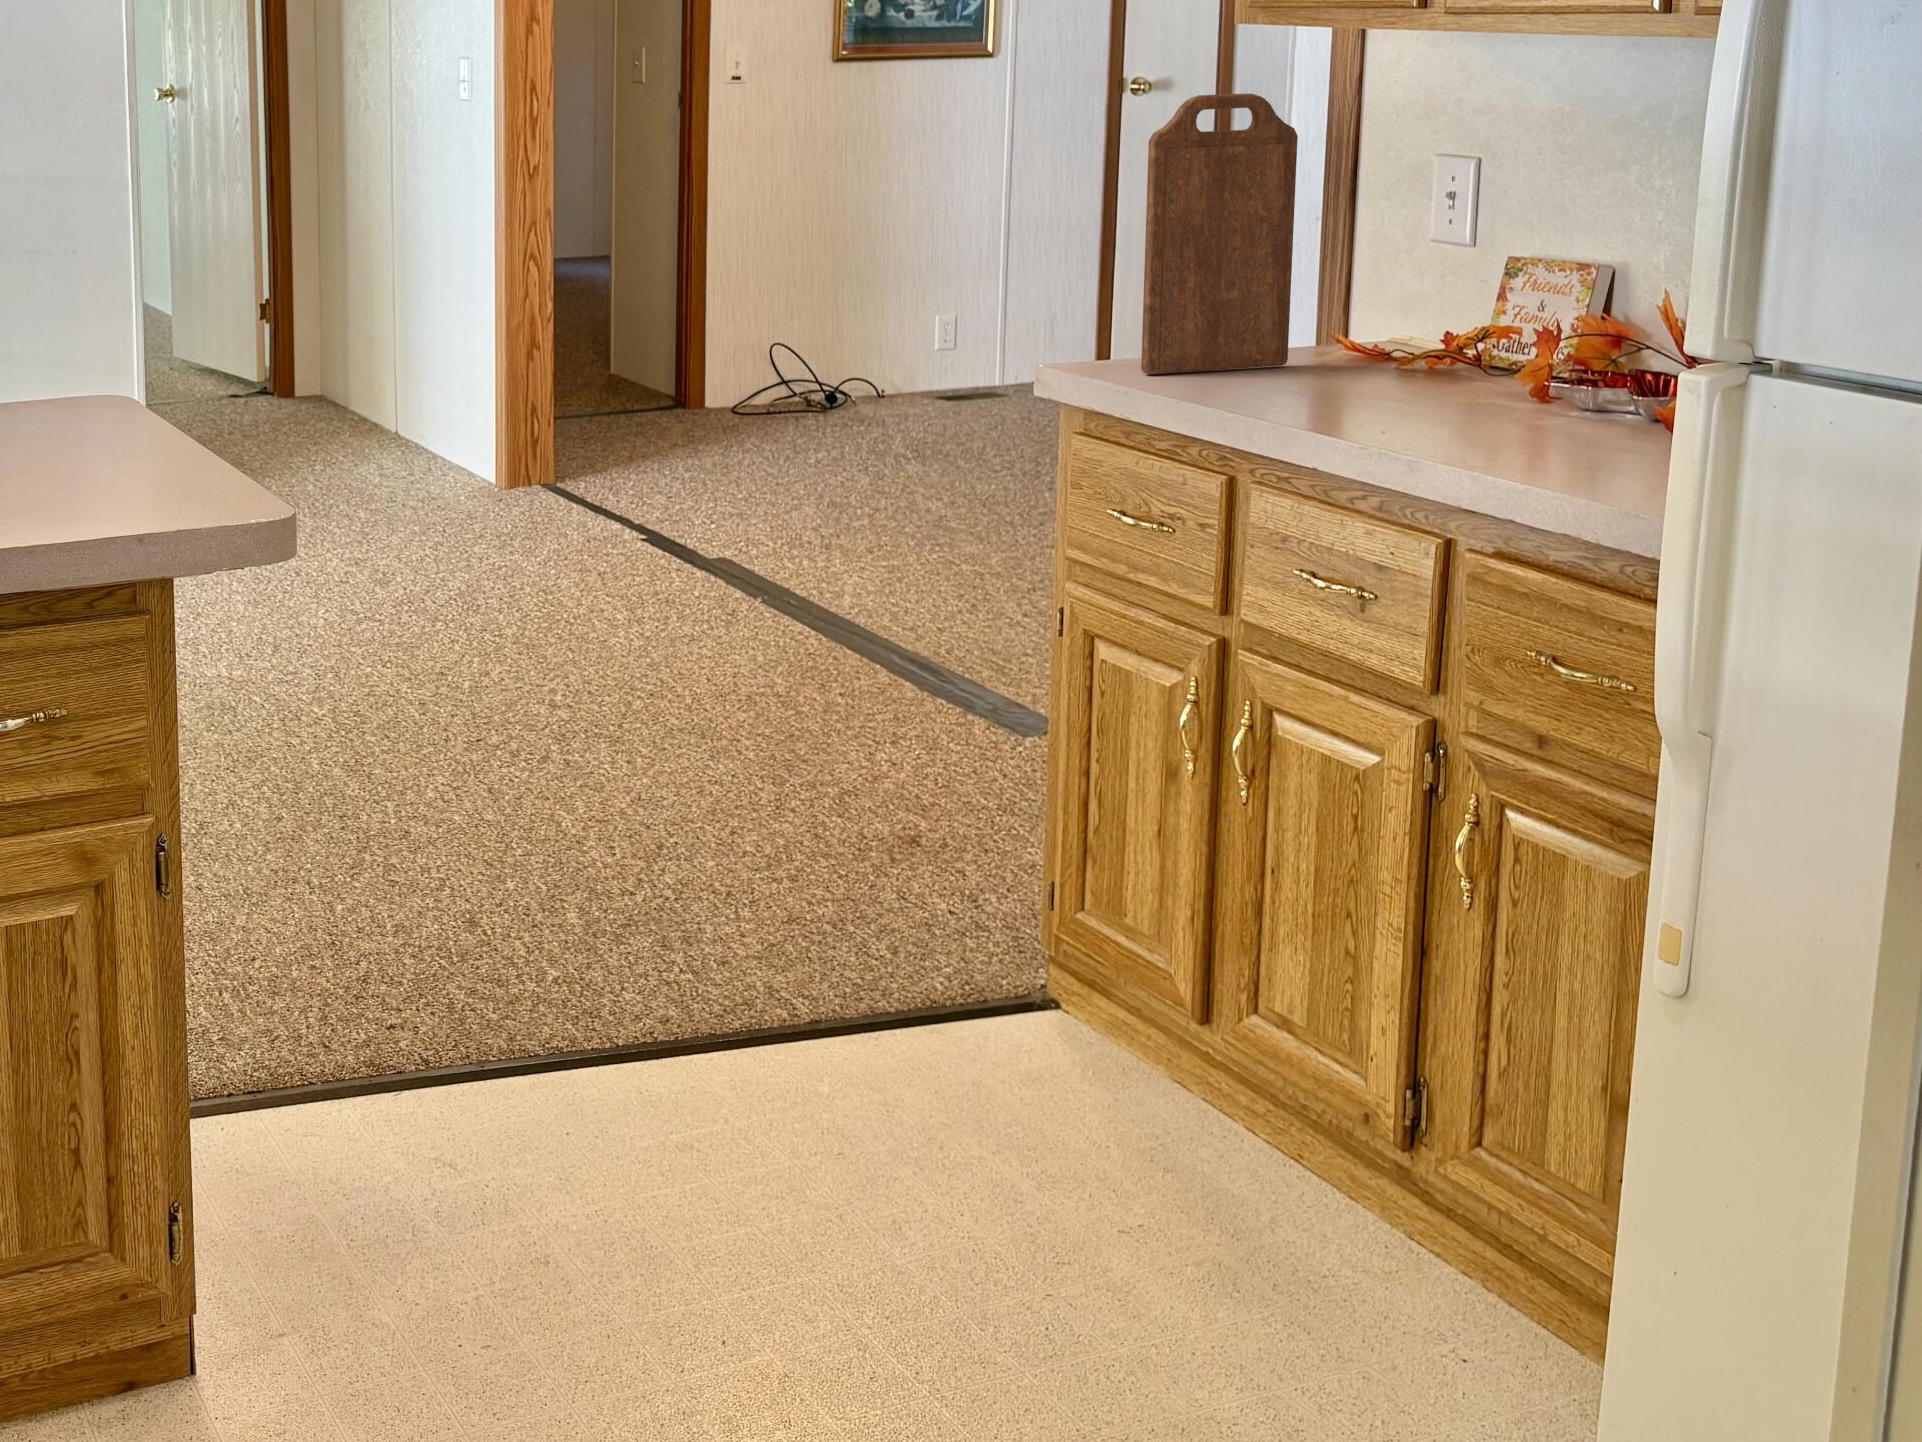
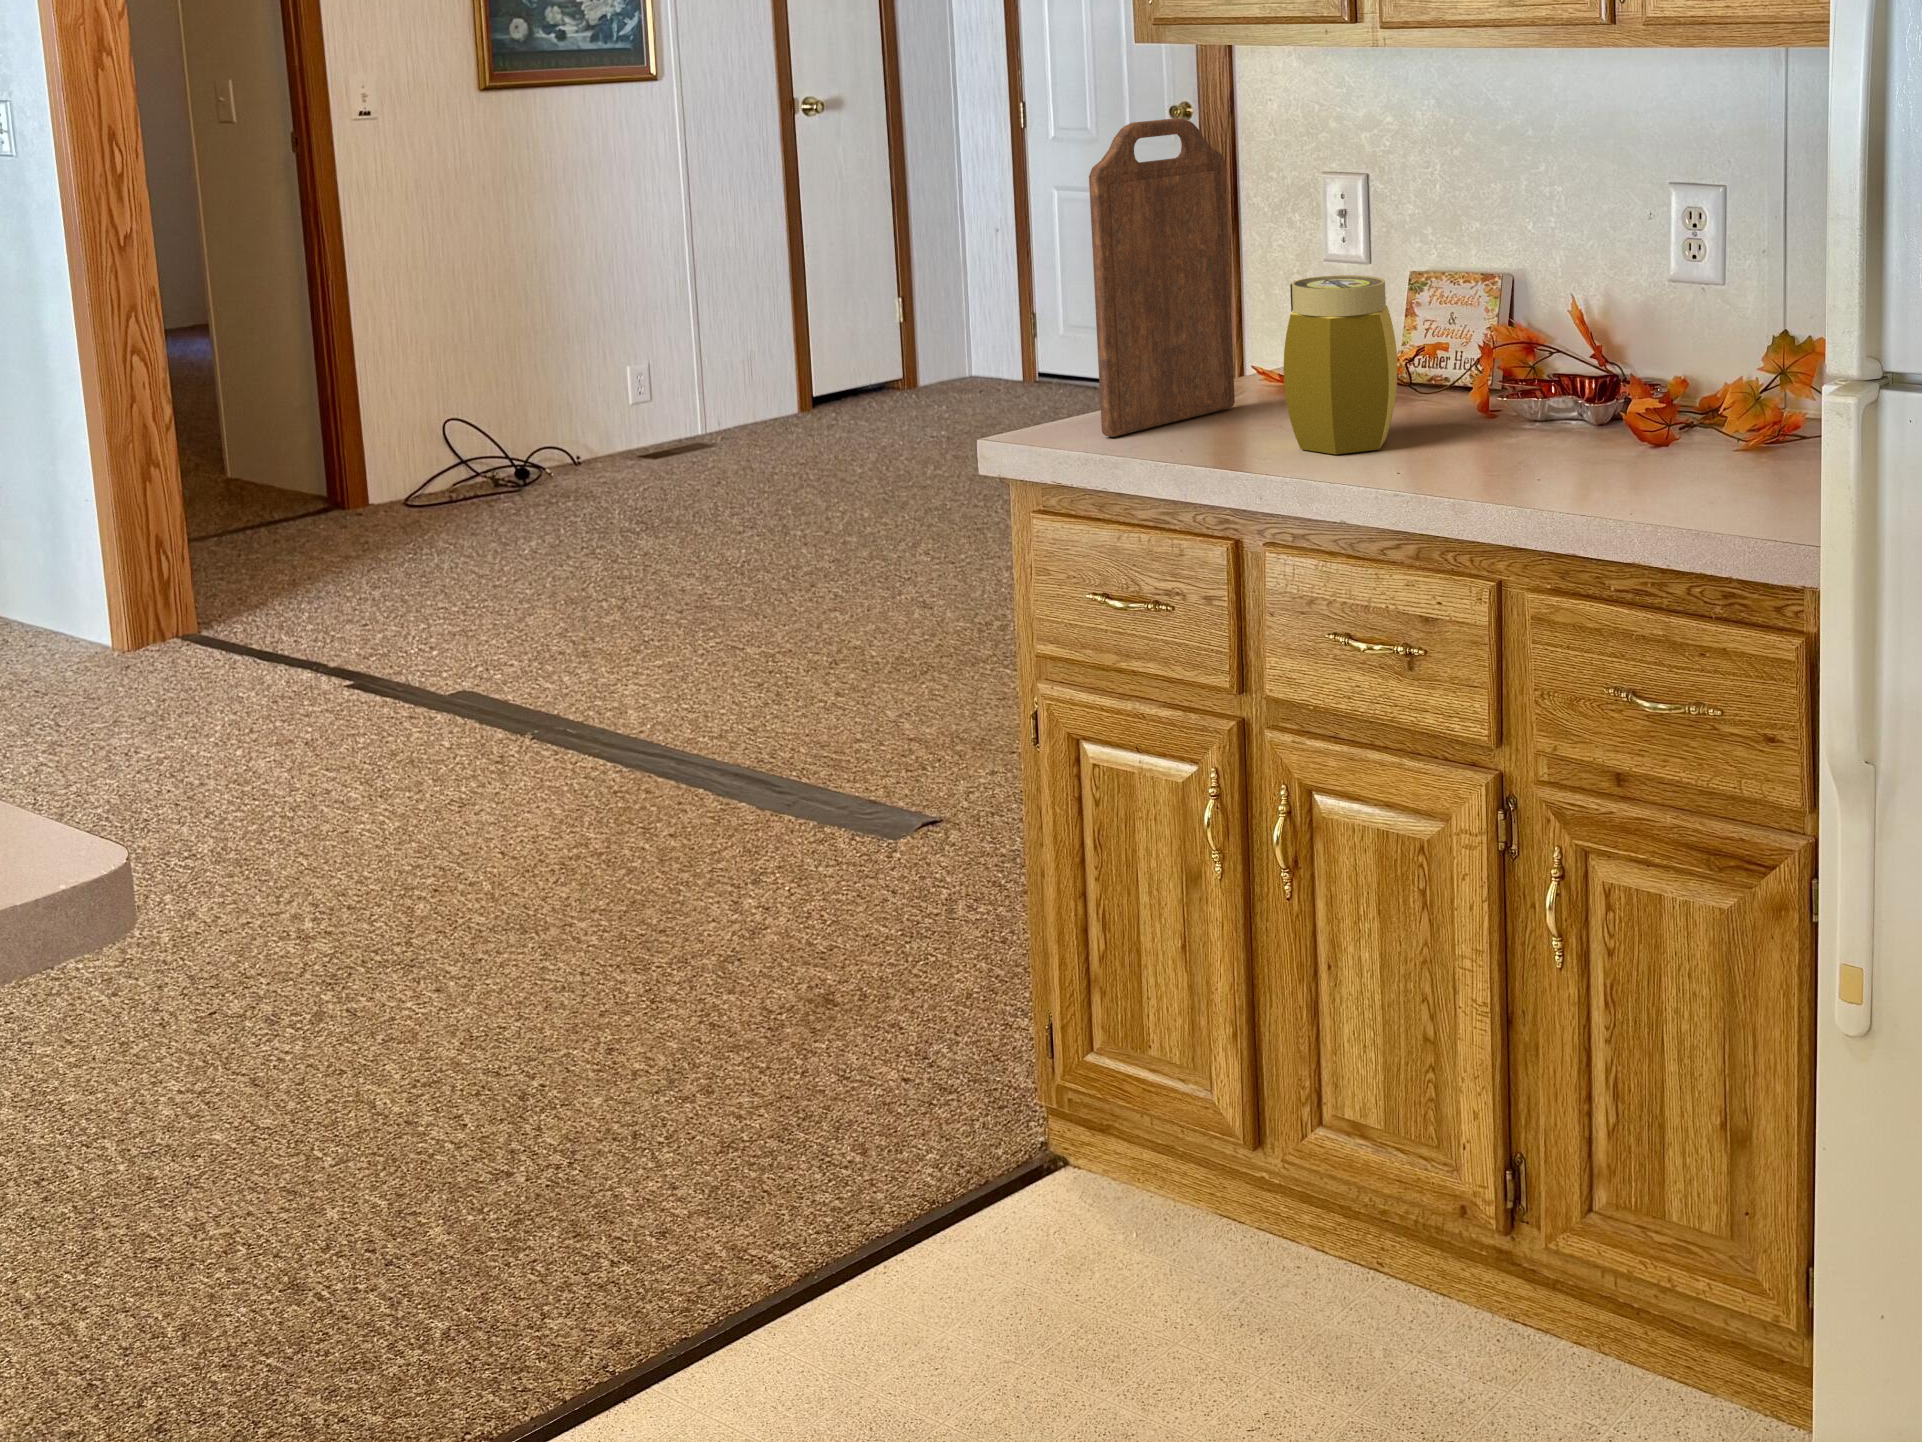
jar: none [1298,246,1420,411] -> present [1284,275,1398,454]

